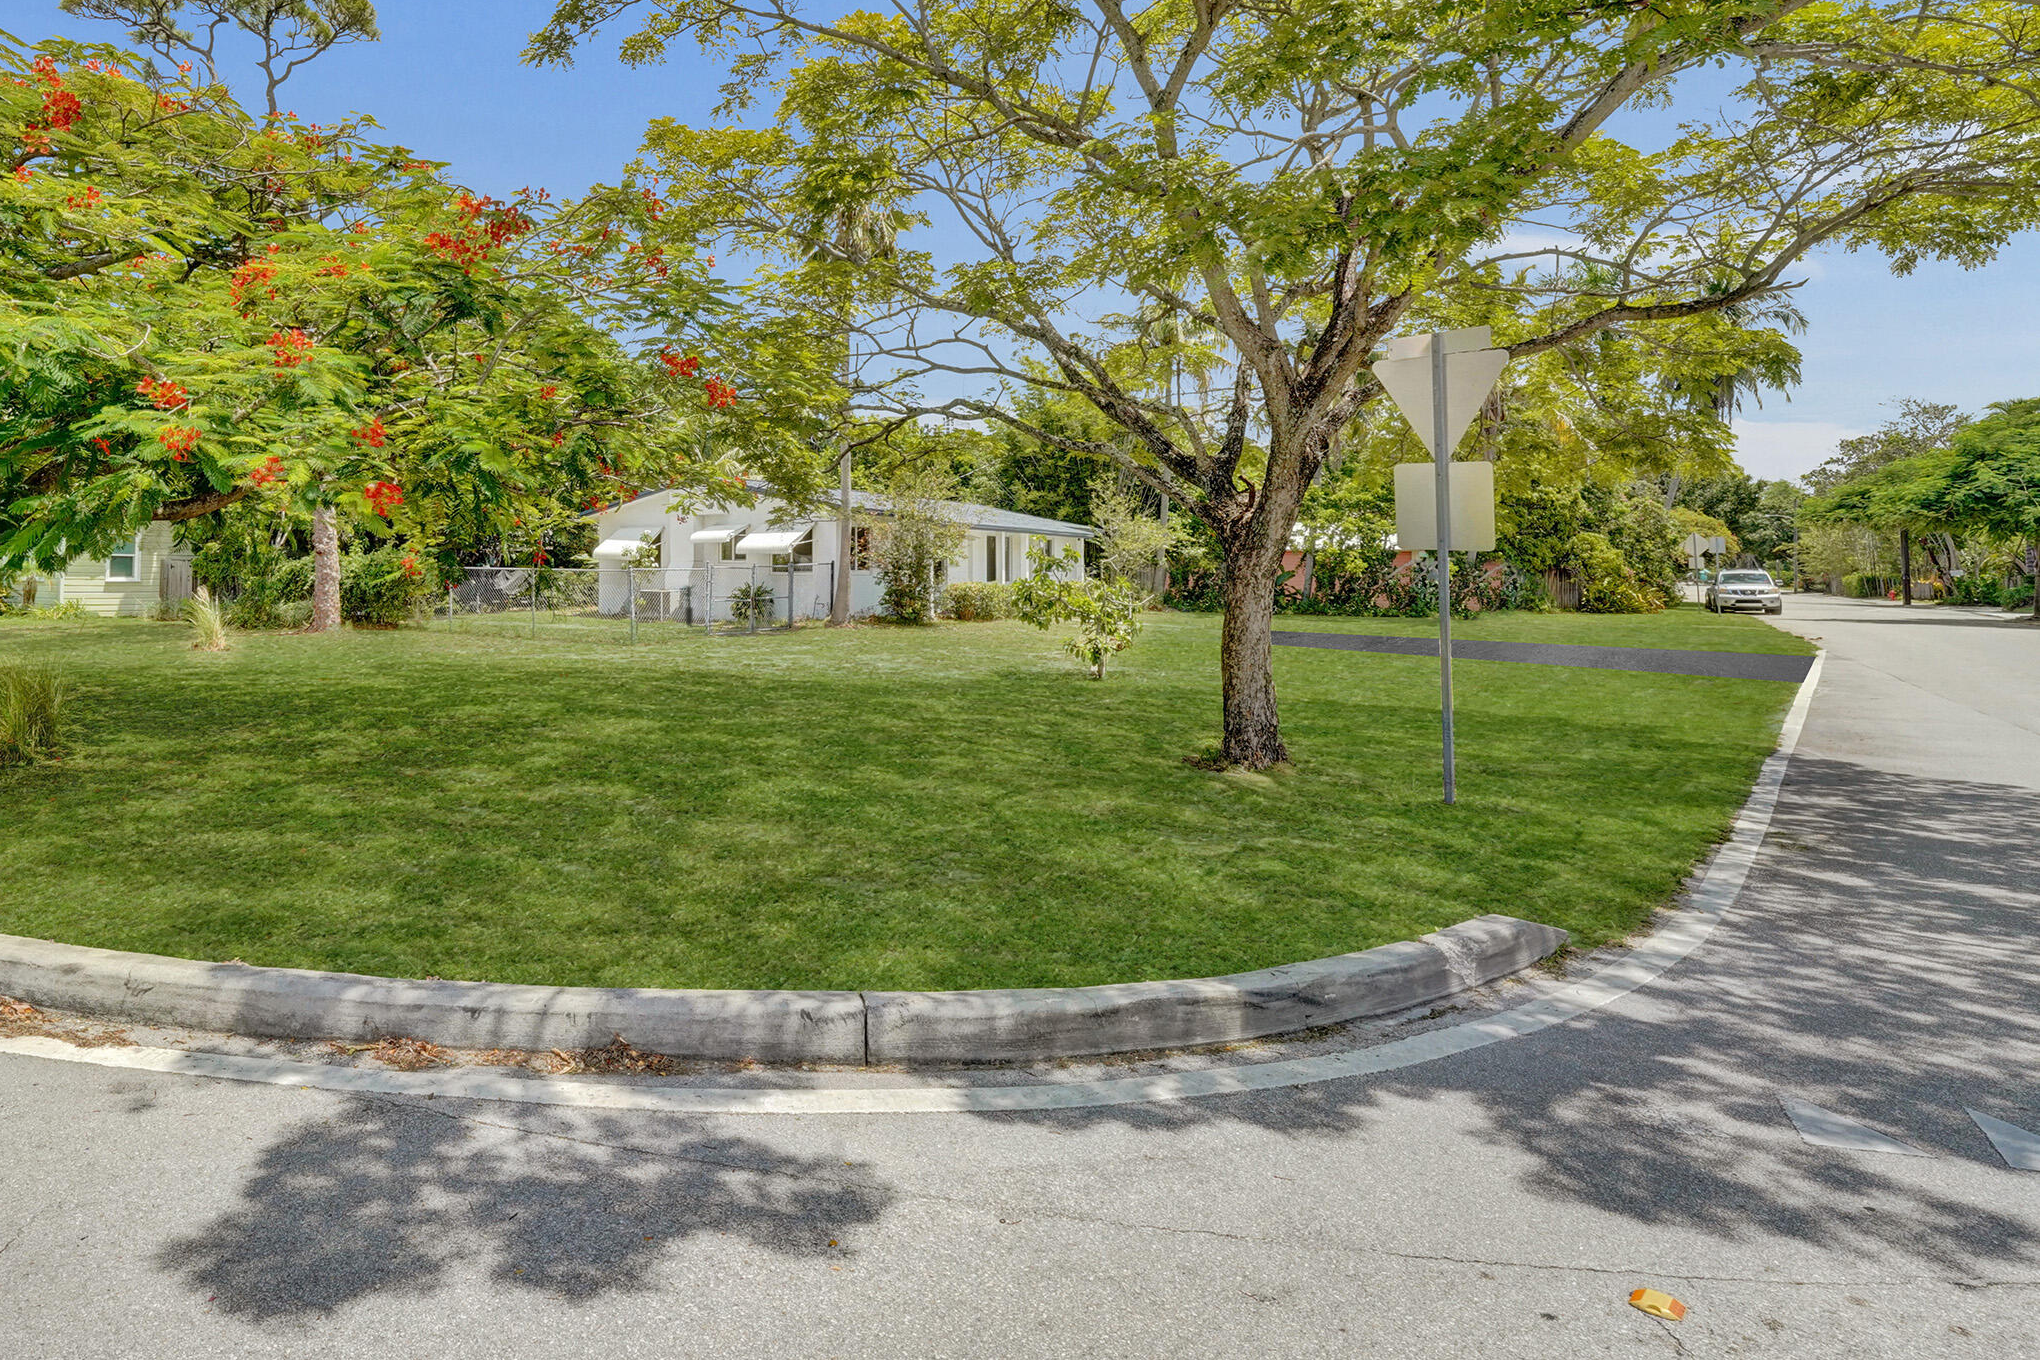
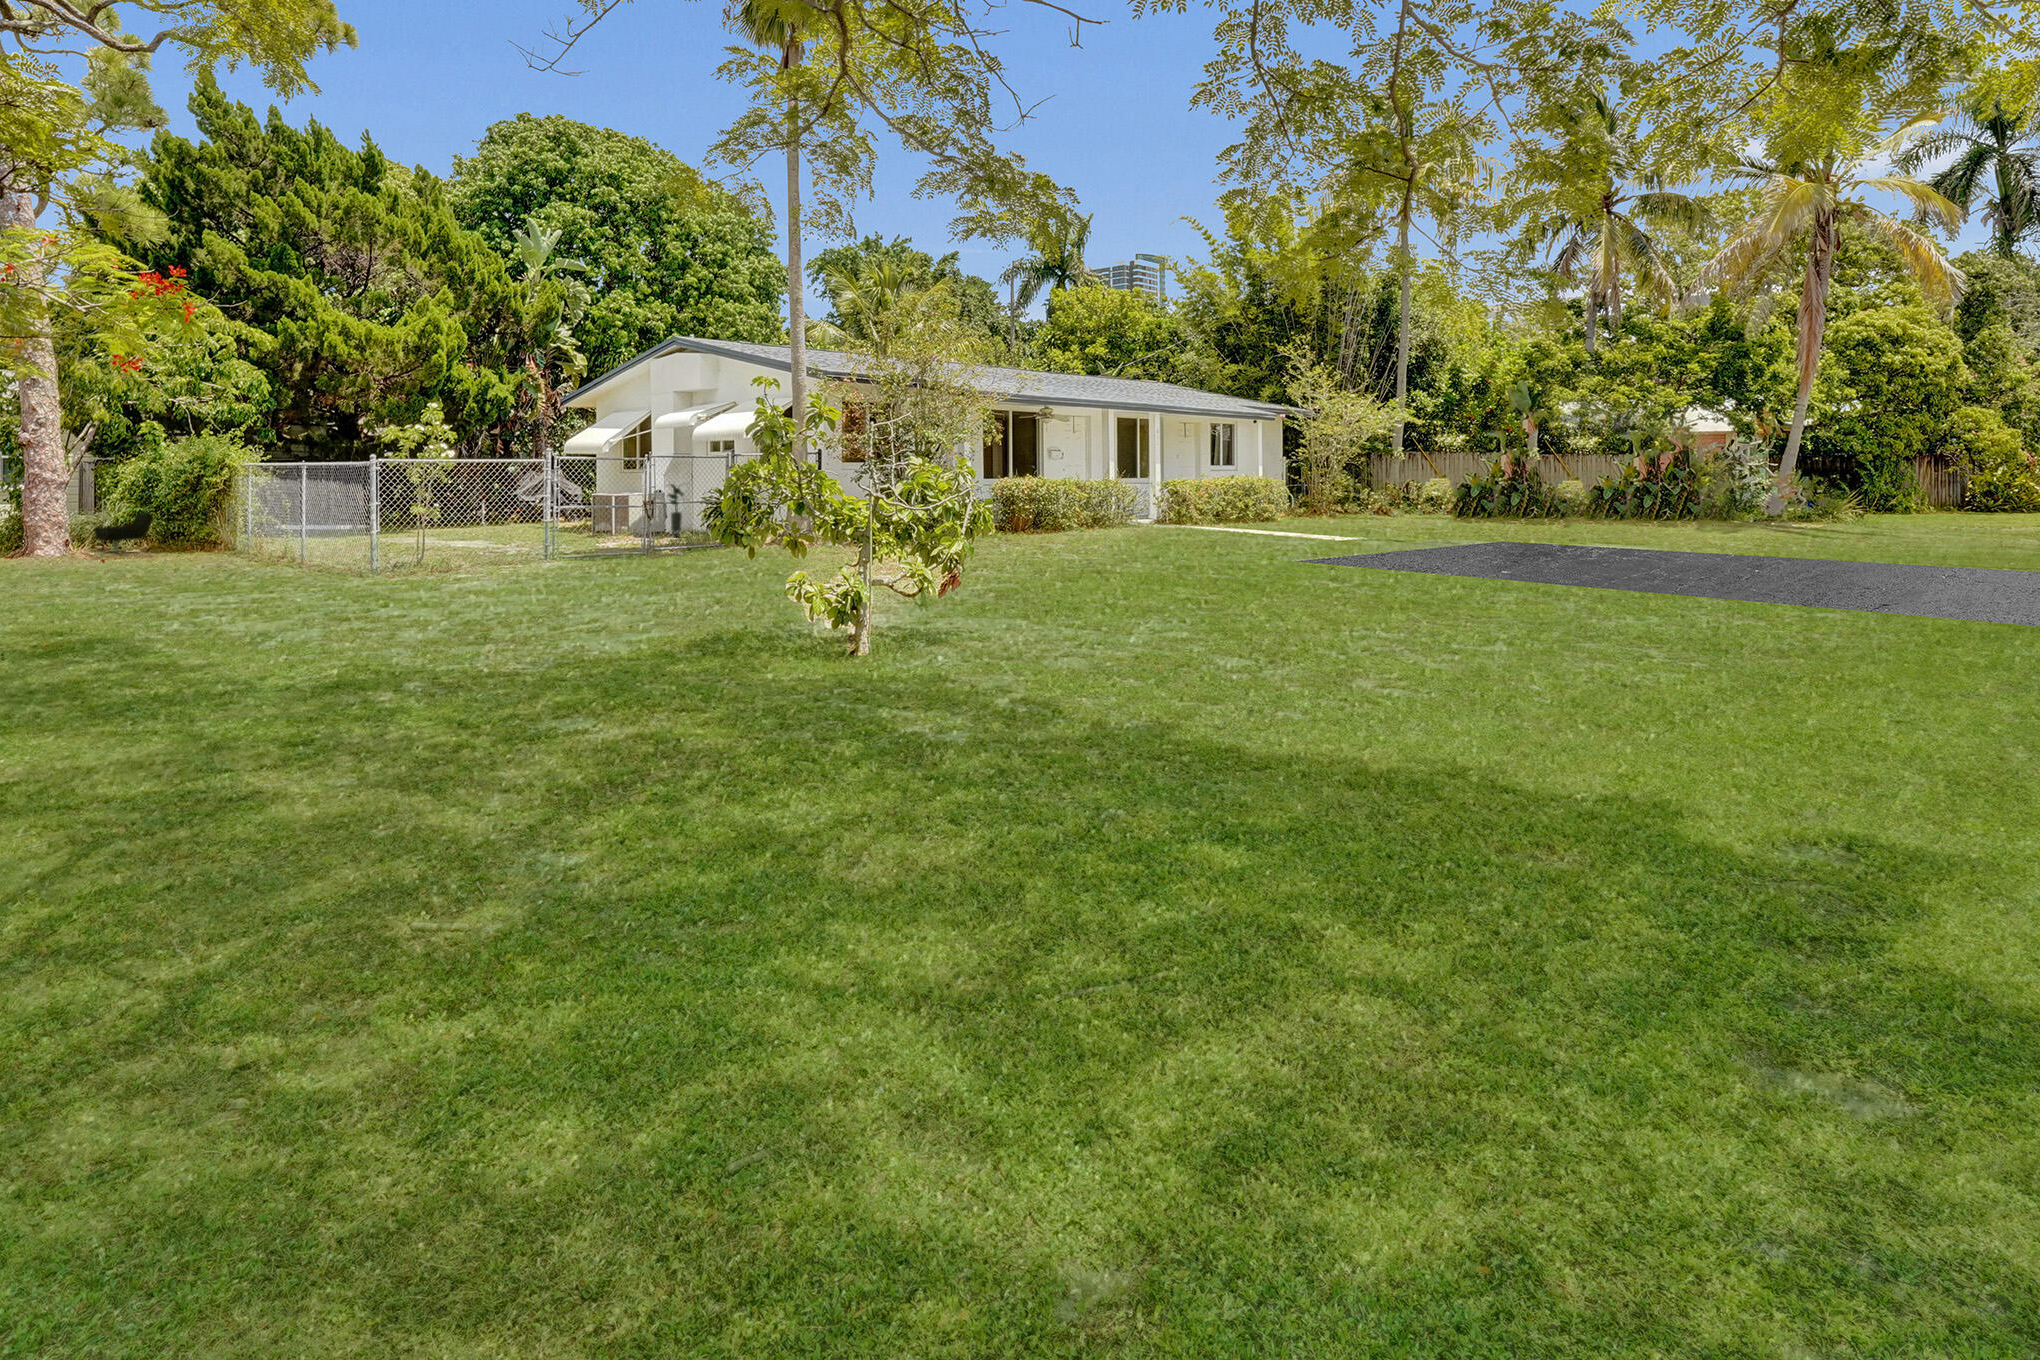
lounge chair: none [299,604,341,636] -> present [93,512,154,552]

